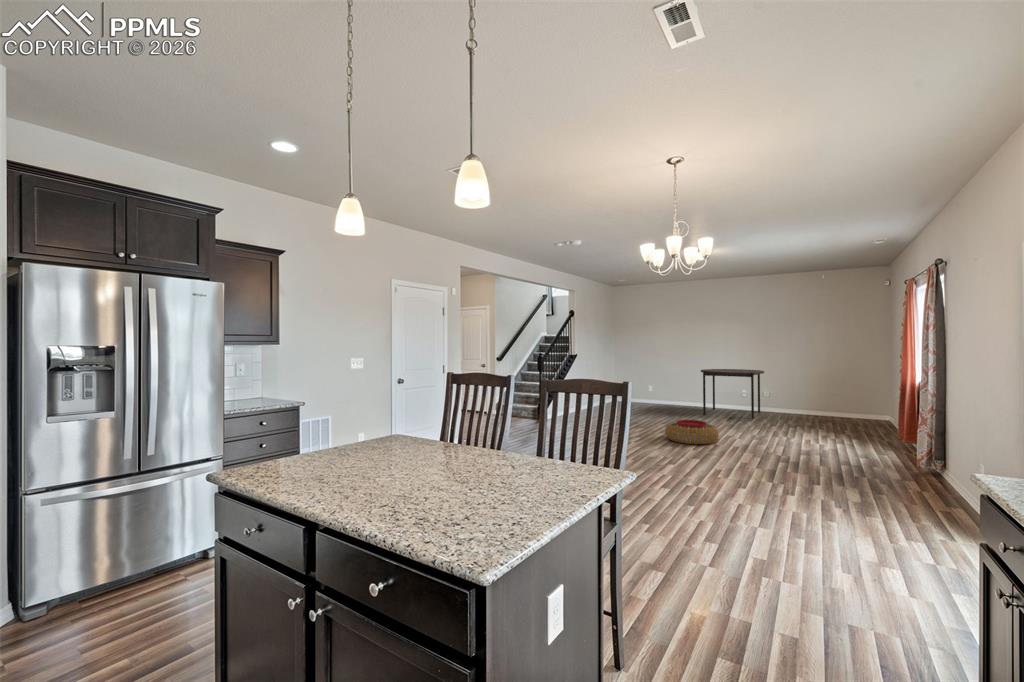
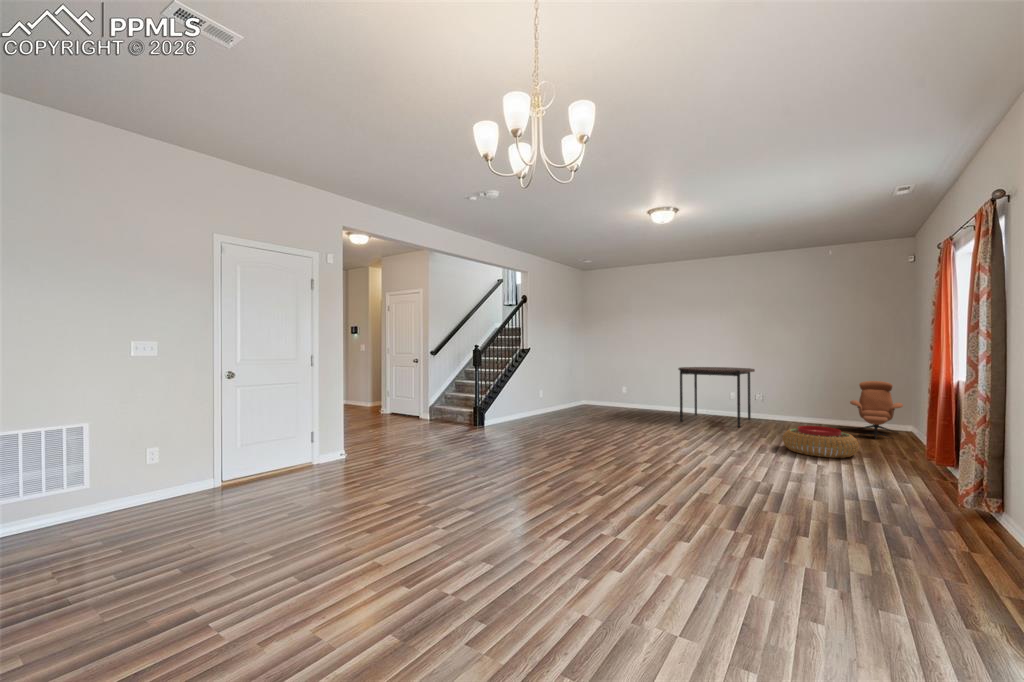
lounge chair: none [841,380,883,426] -> present [850,381,903,438]
pouf: present [665,420,719,444] -> present [783,426,859,458]

